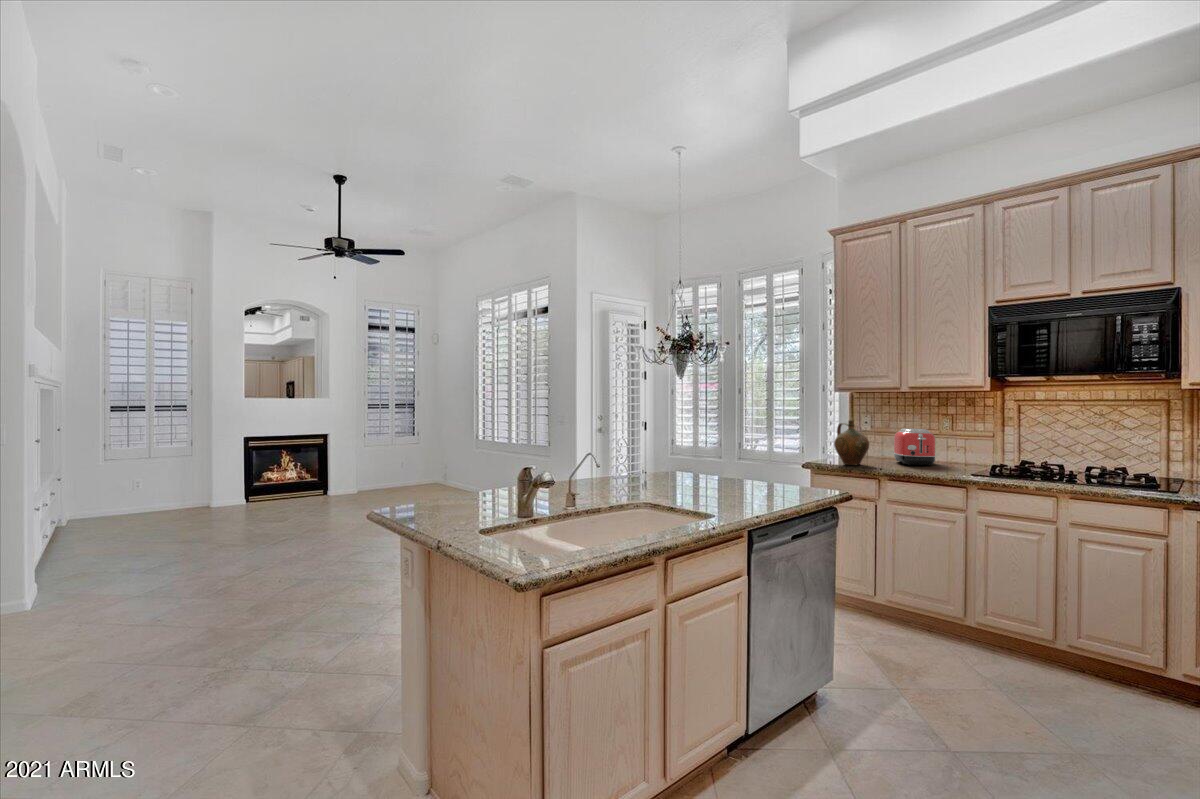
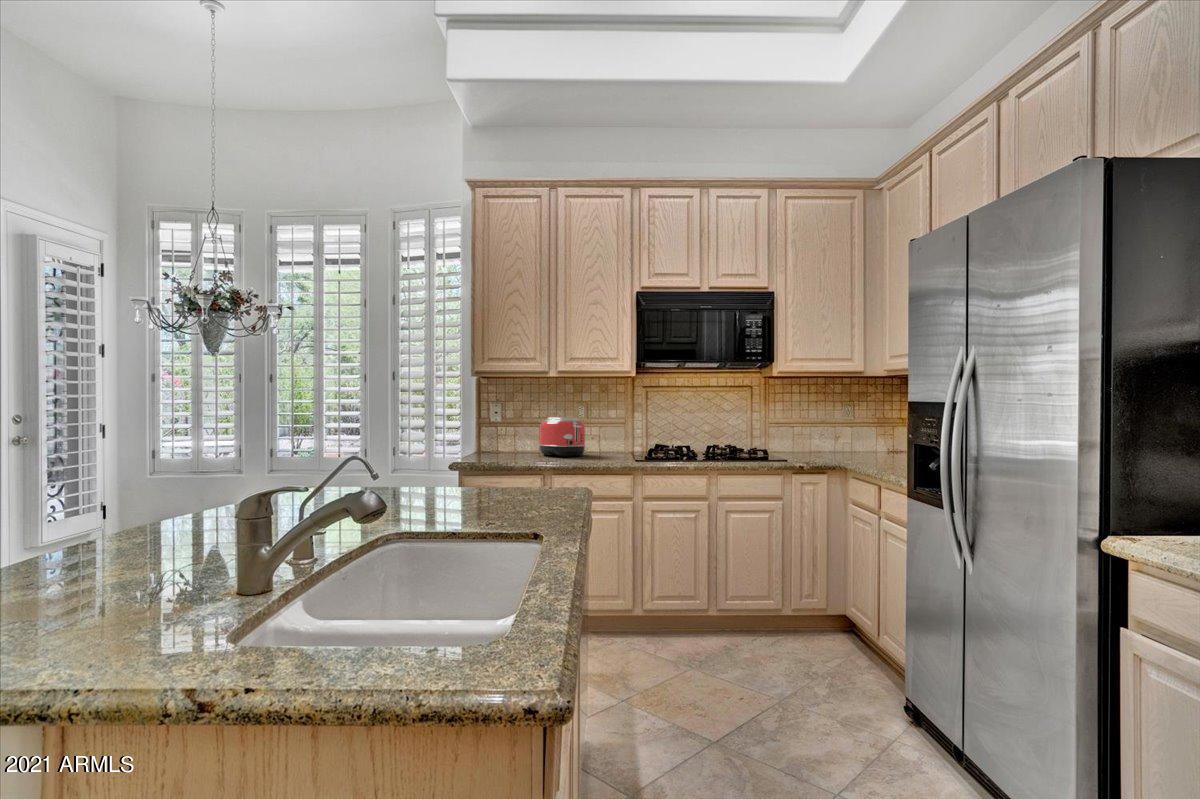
ceramic jug: present [834,420,869,465] -> none [489,408,528,461]

